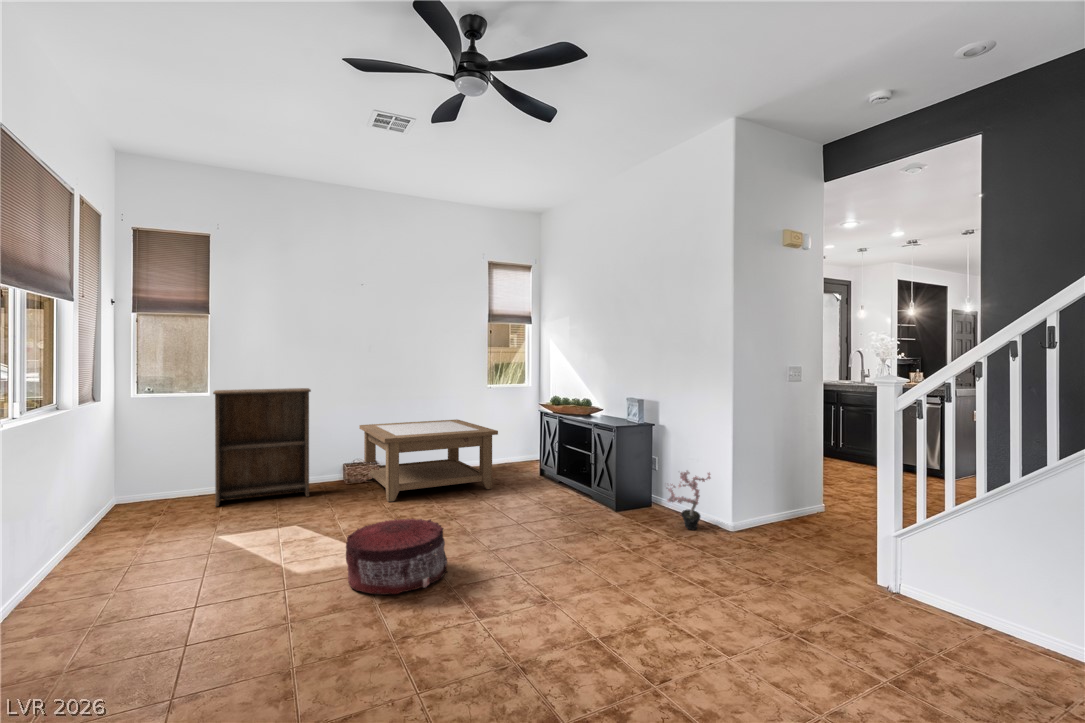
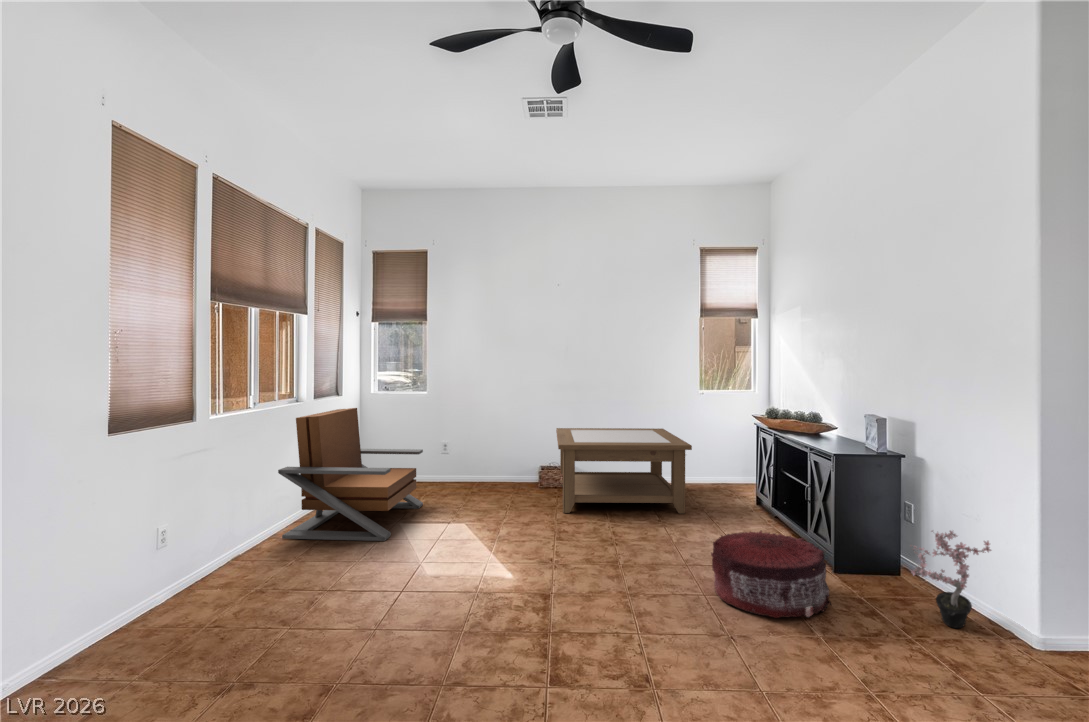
bookshelf: present [213,388,311,506] -> none [417,388,503,496]
lounge chair: none [74,414,230,570] -> present [278,408,423,541]
pouf: present [346,519,448,594] -> present [711,531,831,618]

